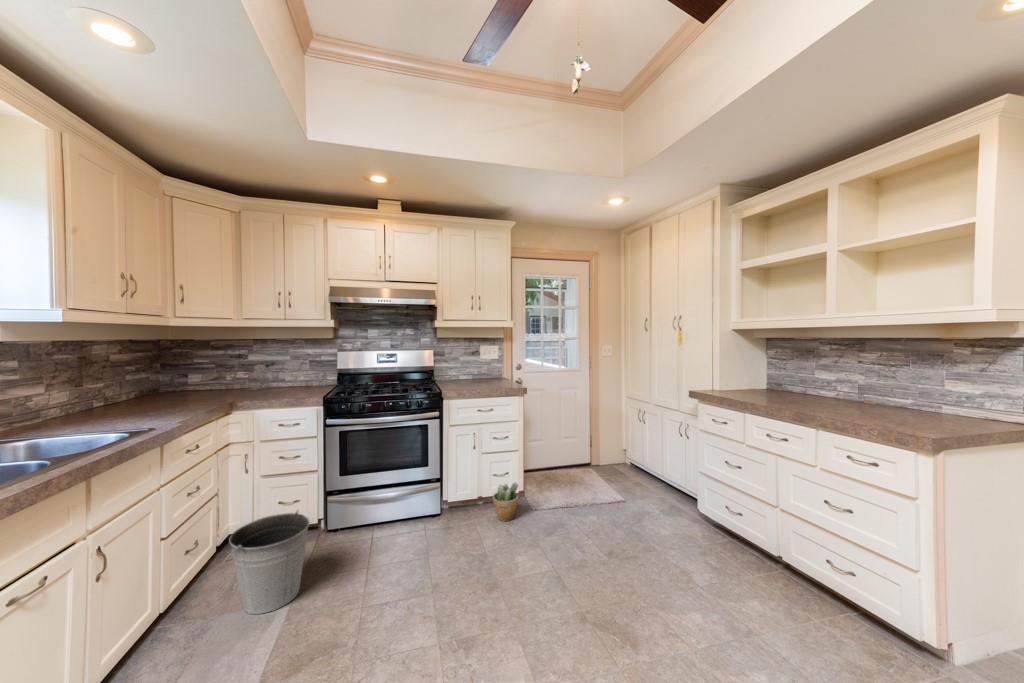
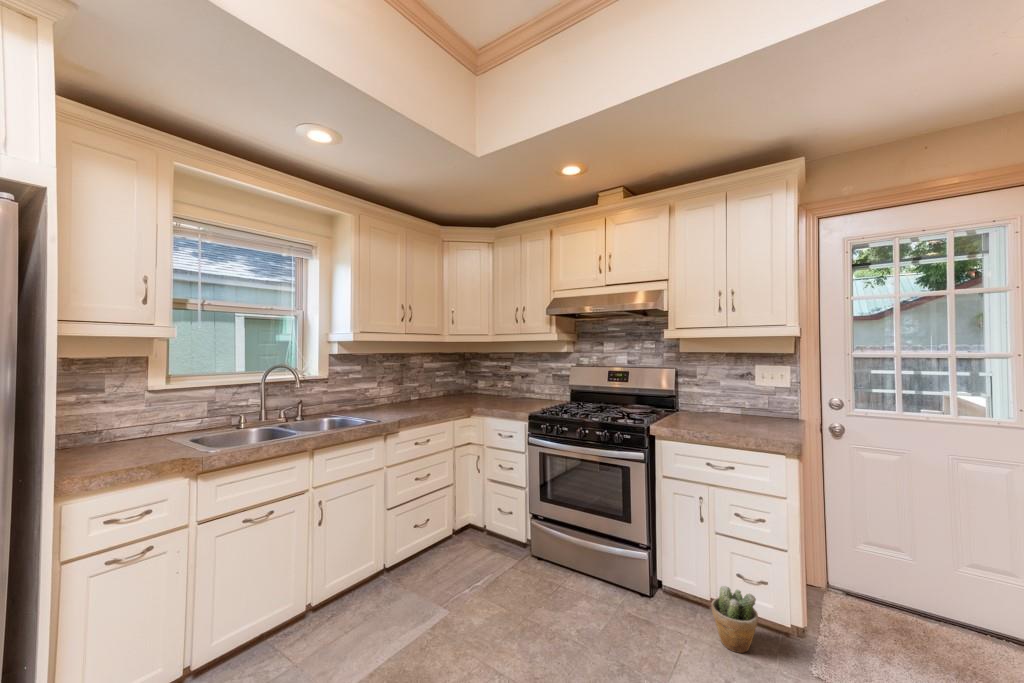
bucket: present [225,510,310,614] -> none [420,511,483,595]

